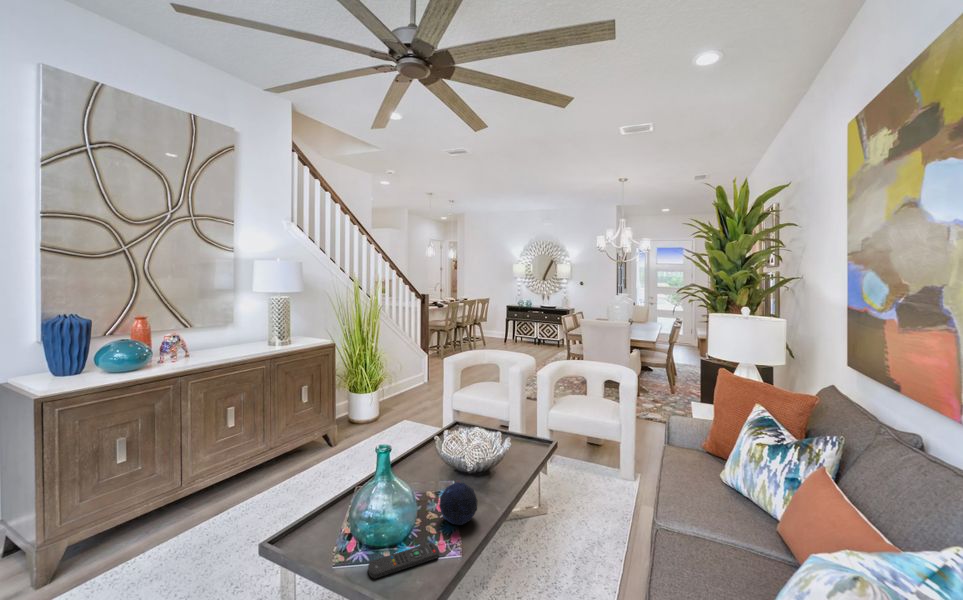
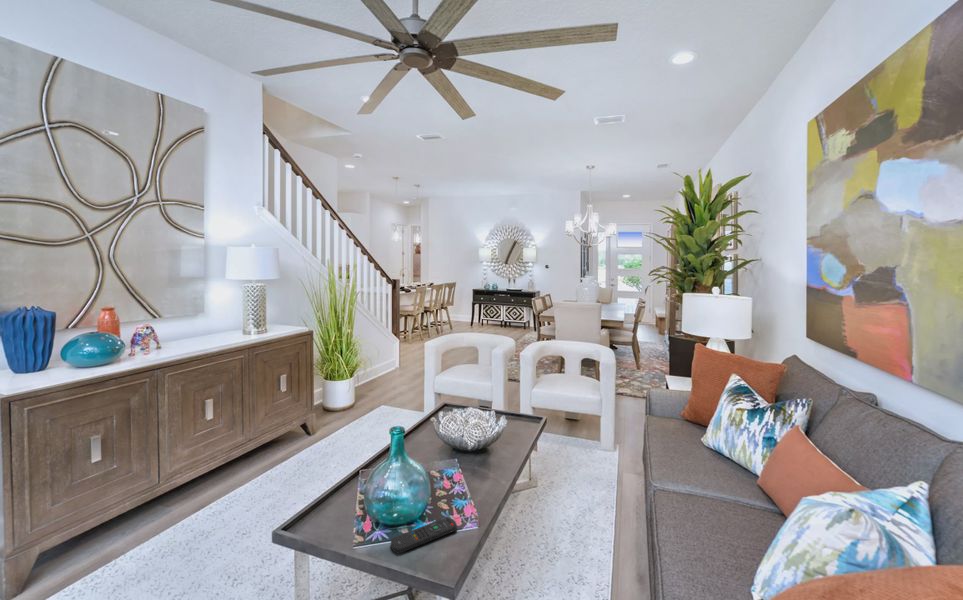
decorative orb: present [439,482,477,525] -> none [450,460,487,500]

